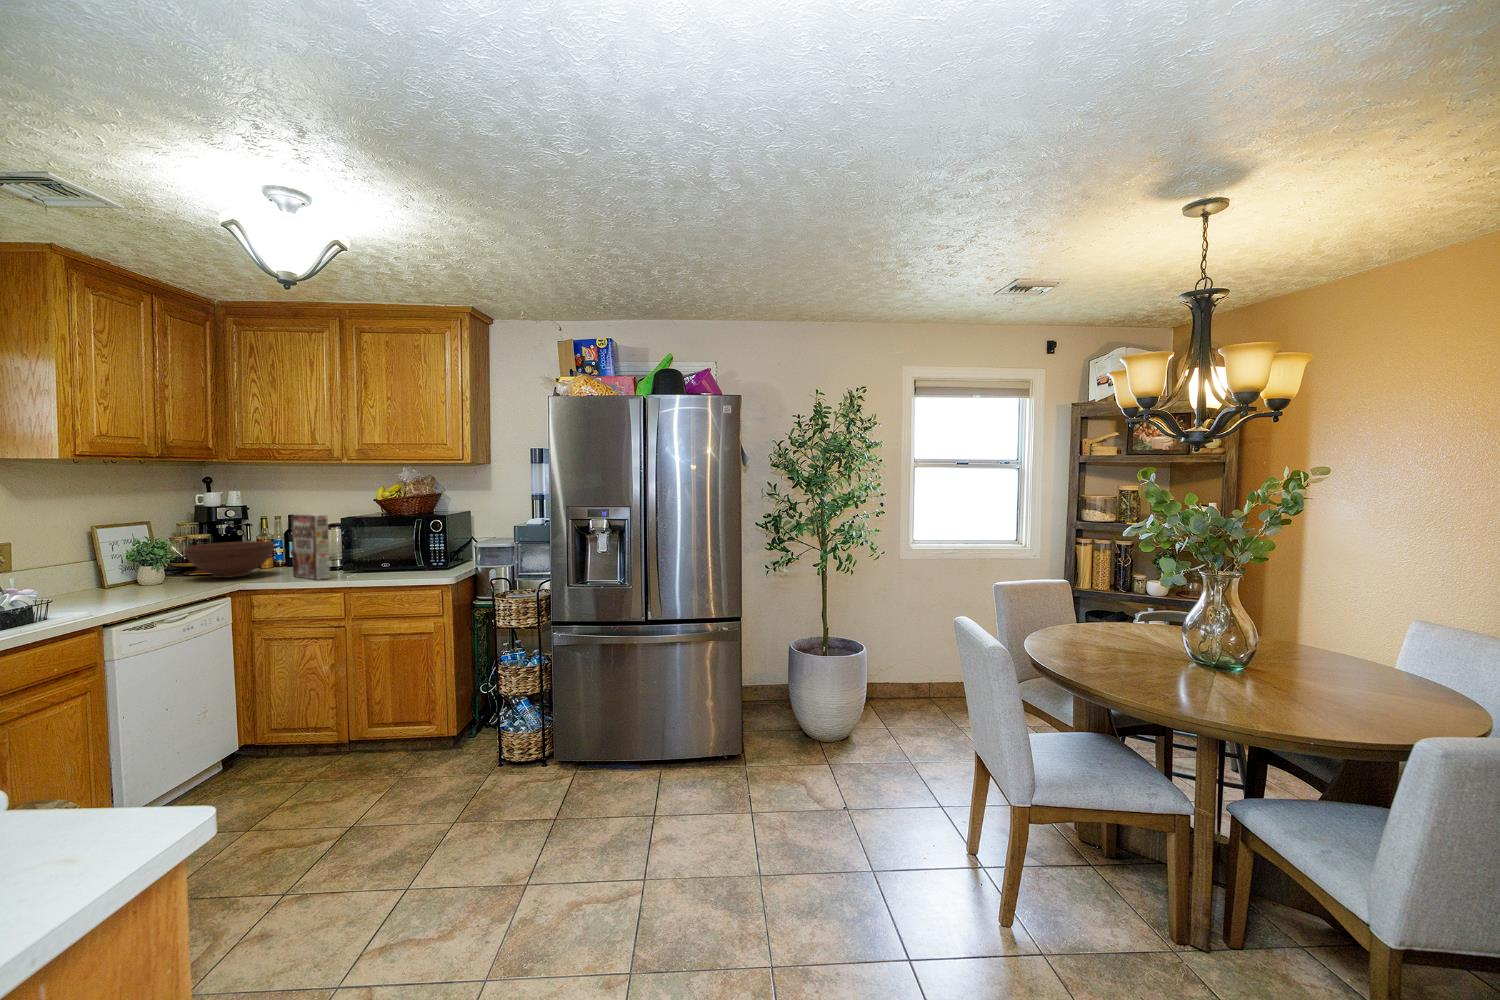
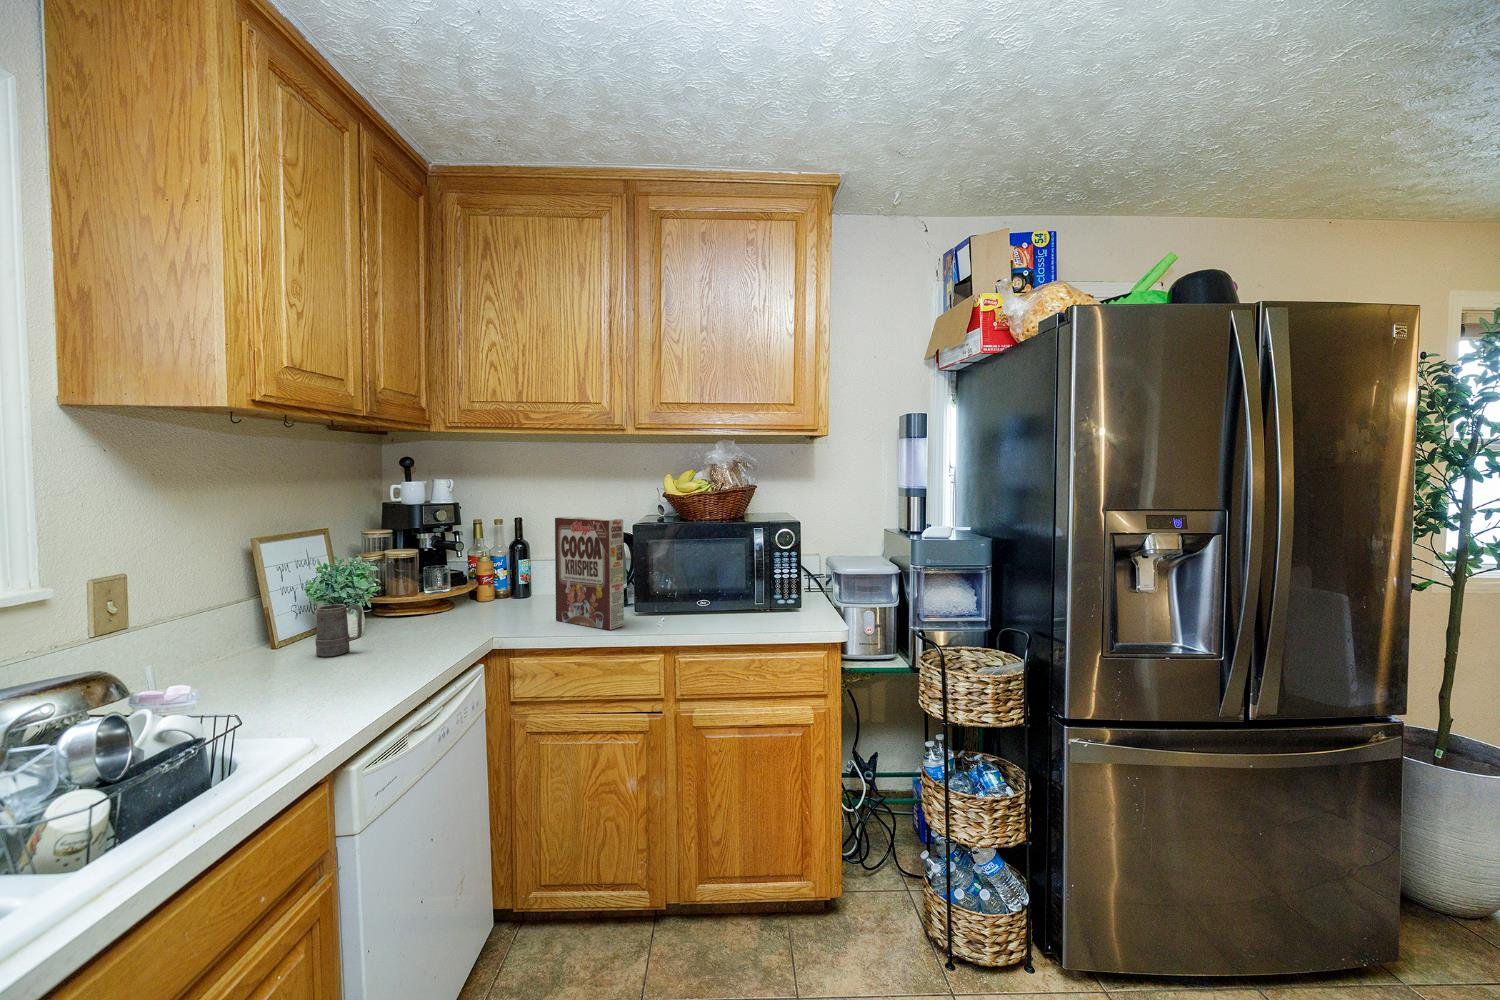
fruit bowl: present [184,541,274,578] -> none [392,559,518,623]
mug: none [124,563,153,591] -> present [316,604,362,657]

